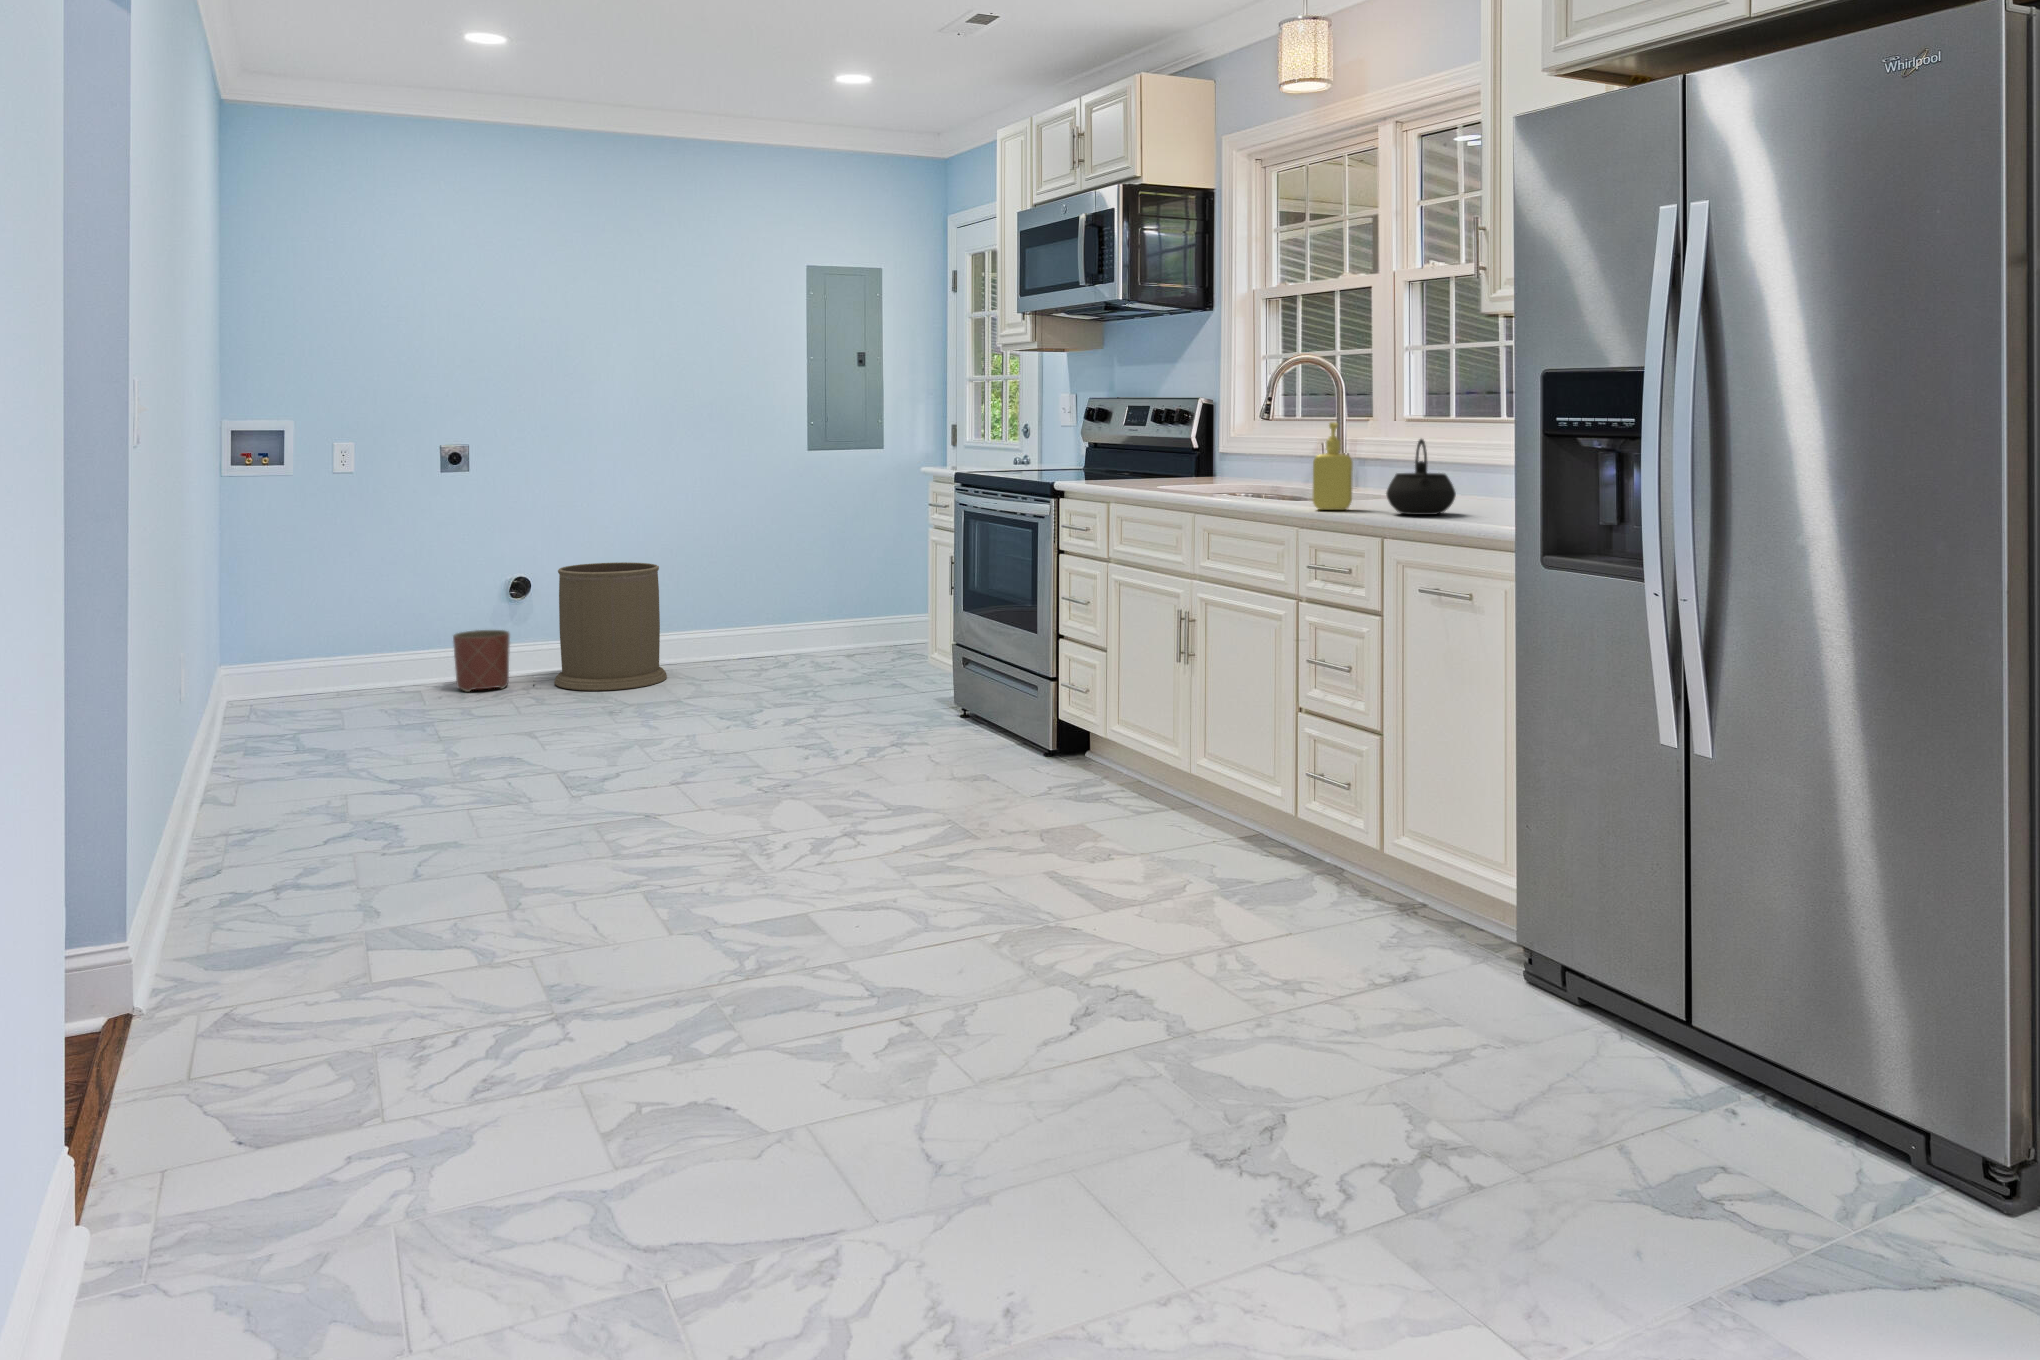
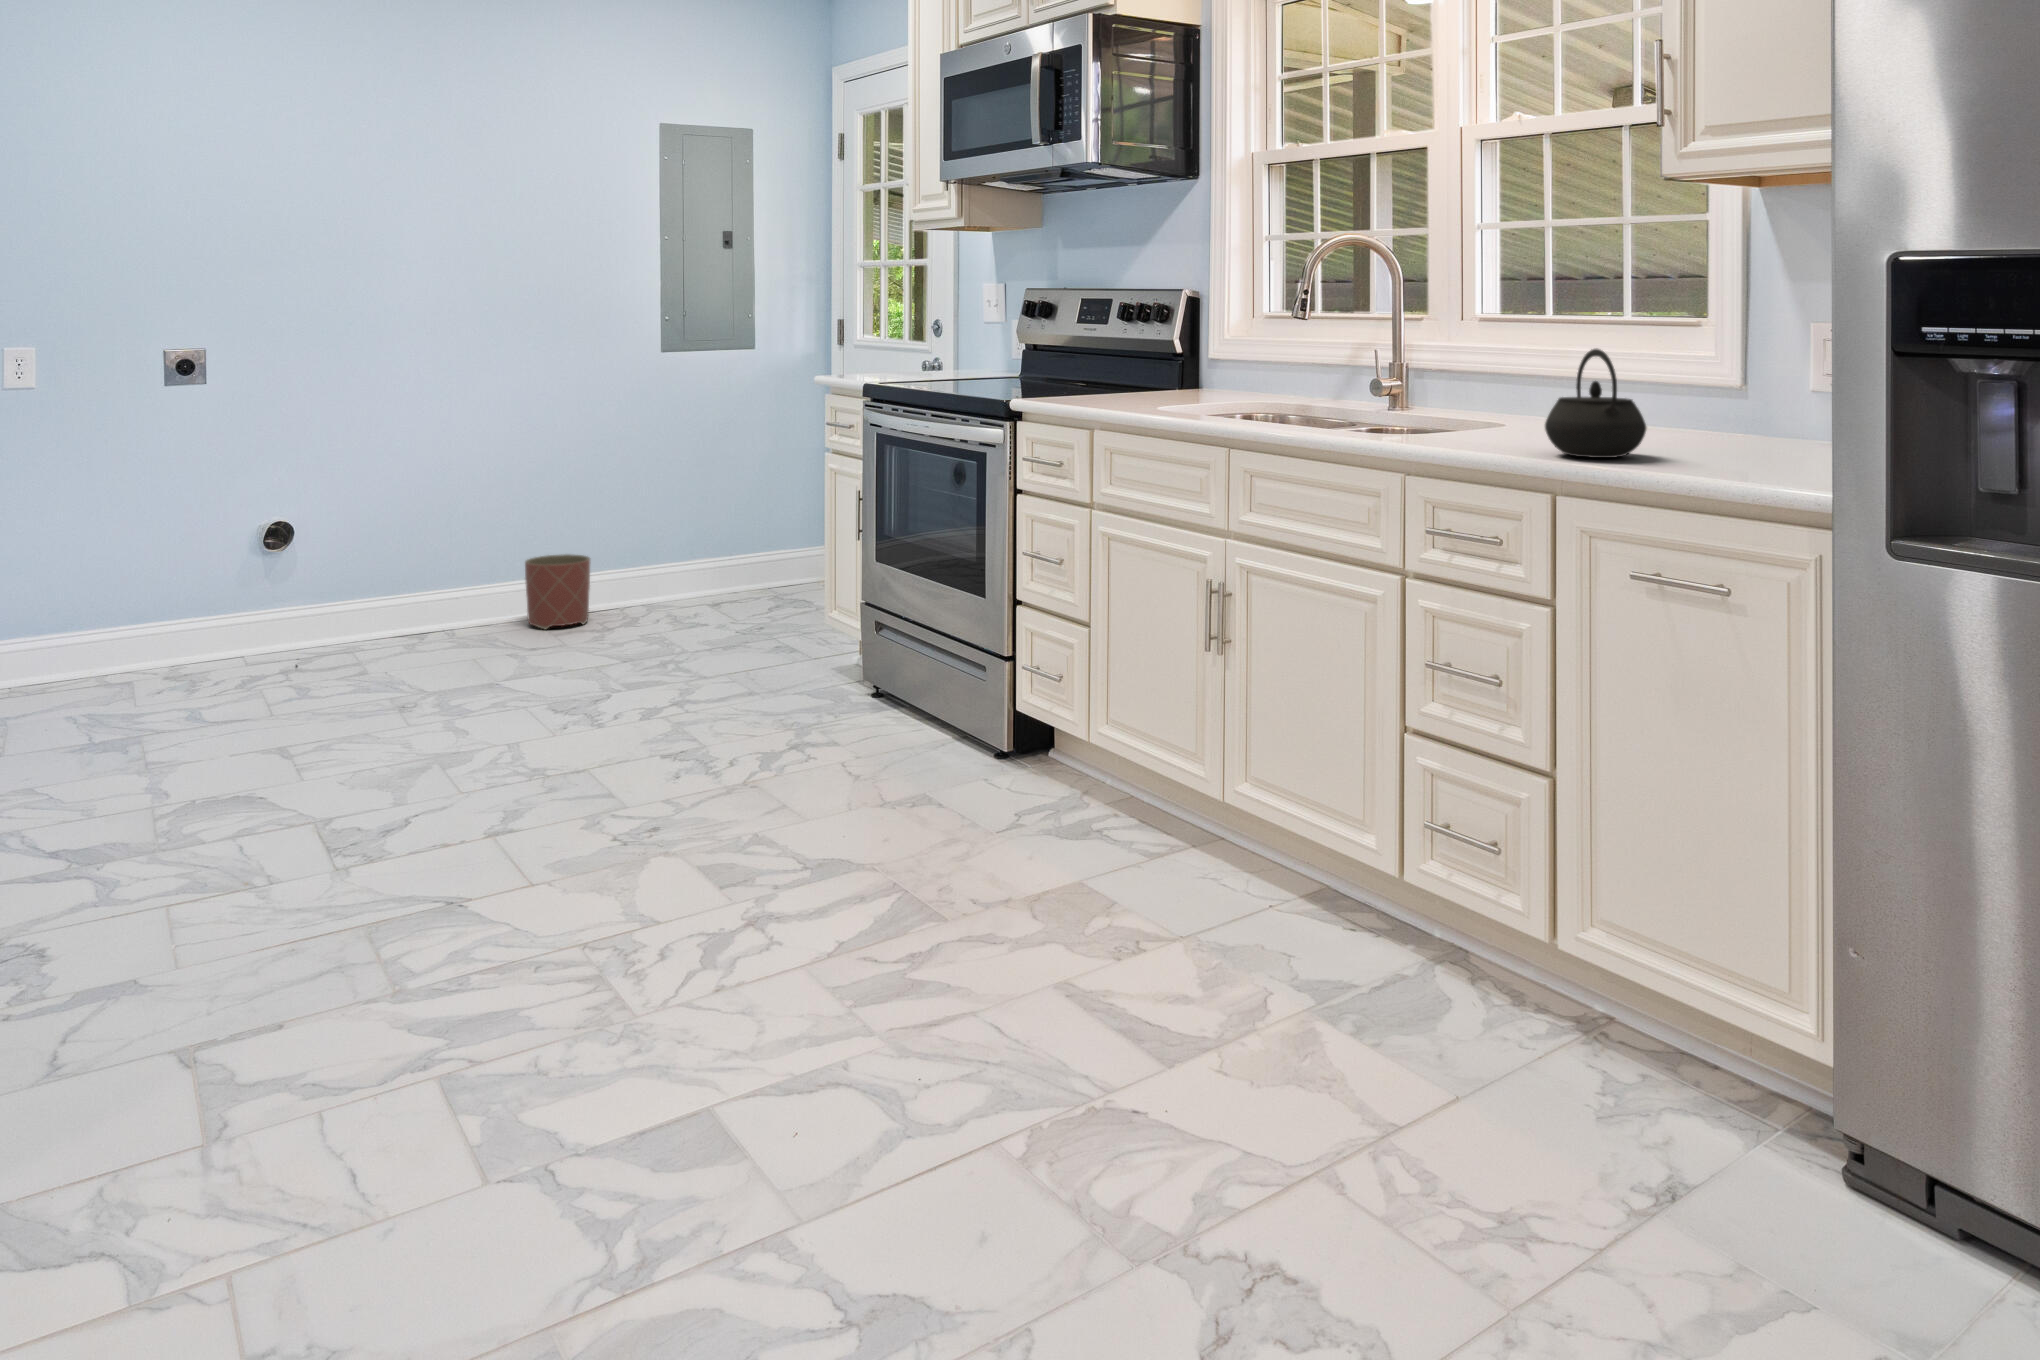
soap dispenser: present [1312,422,1353,510] -> none [1425,324,1485,448]
trash can: present [554,562,667,691] -> none [312,497,469,672]
planter: present [453,630,510,692] -> present [525,554,590,629]

